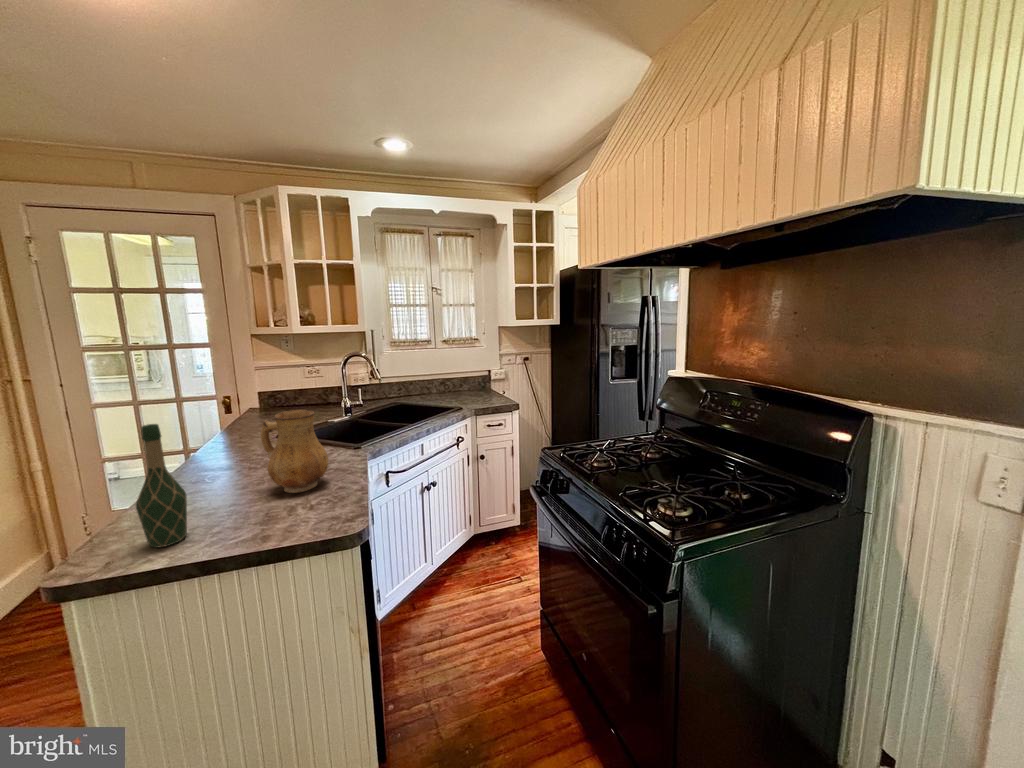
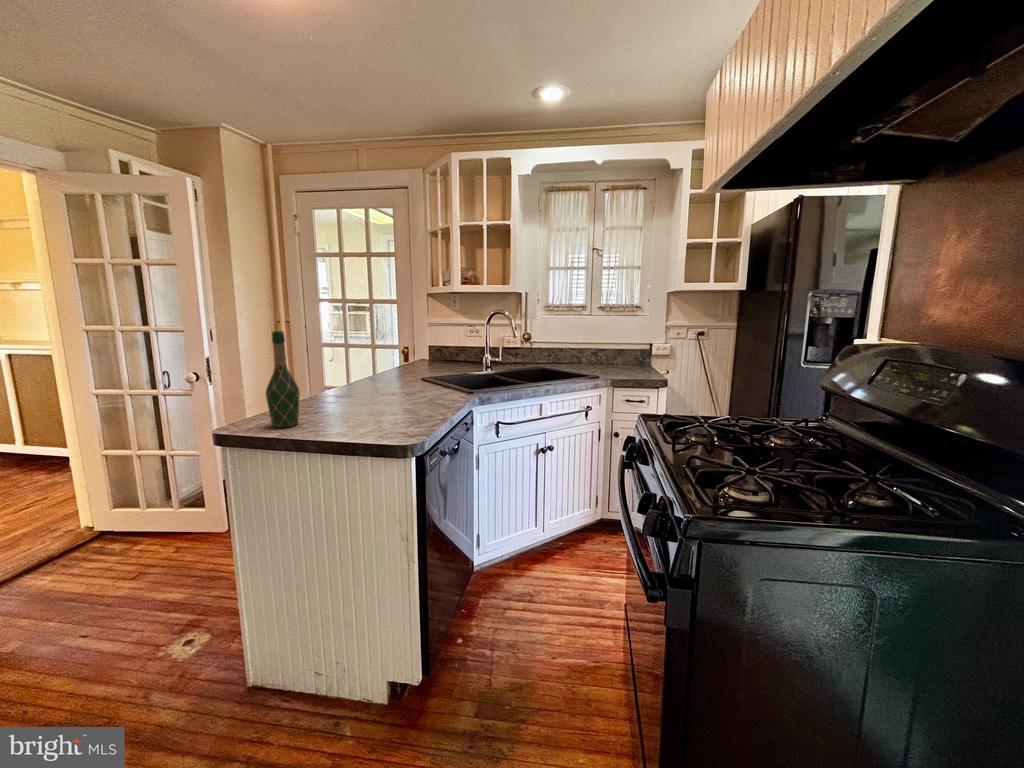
ceramic pitcher: present [261,410,329,493] -> none [371,342,421,414]

